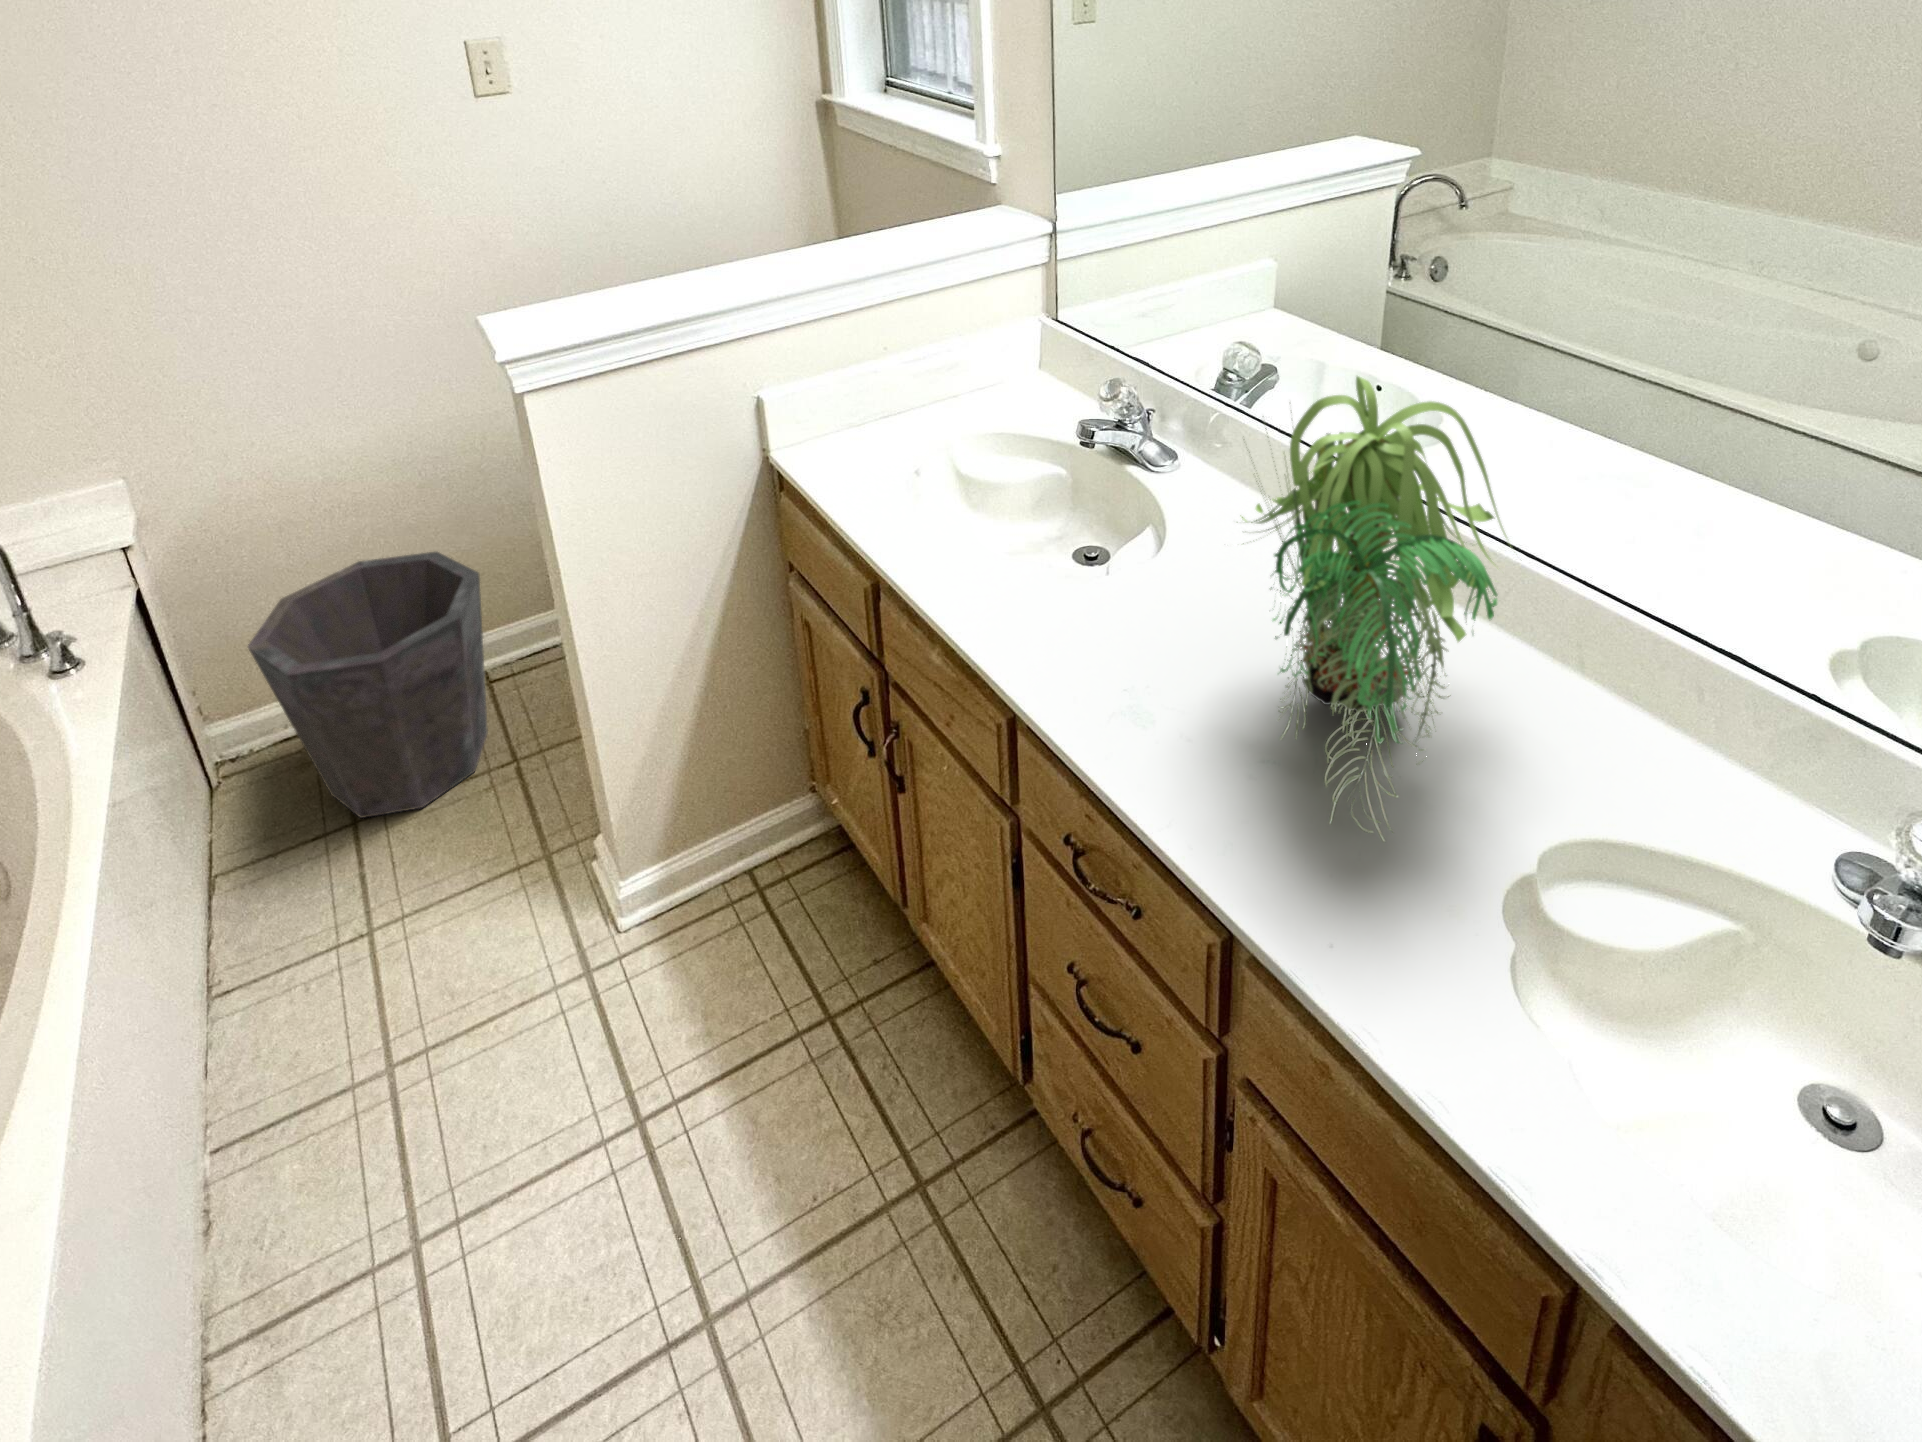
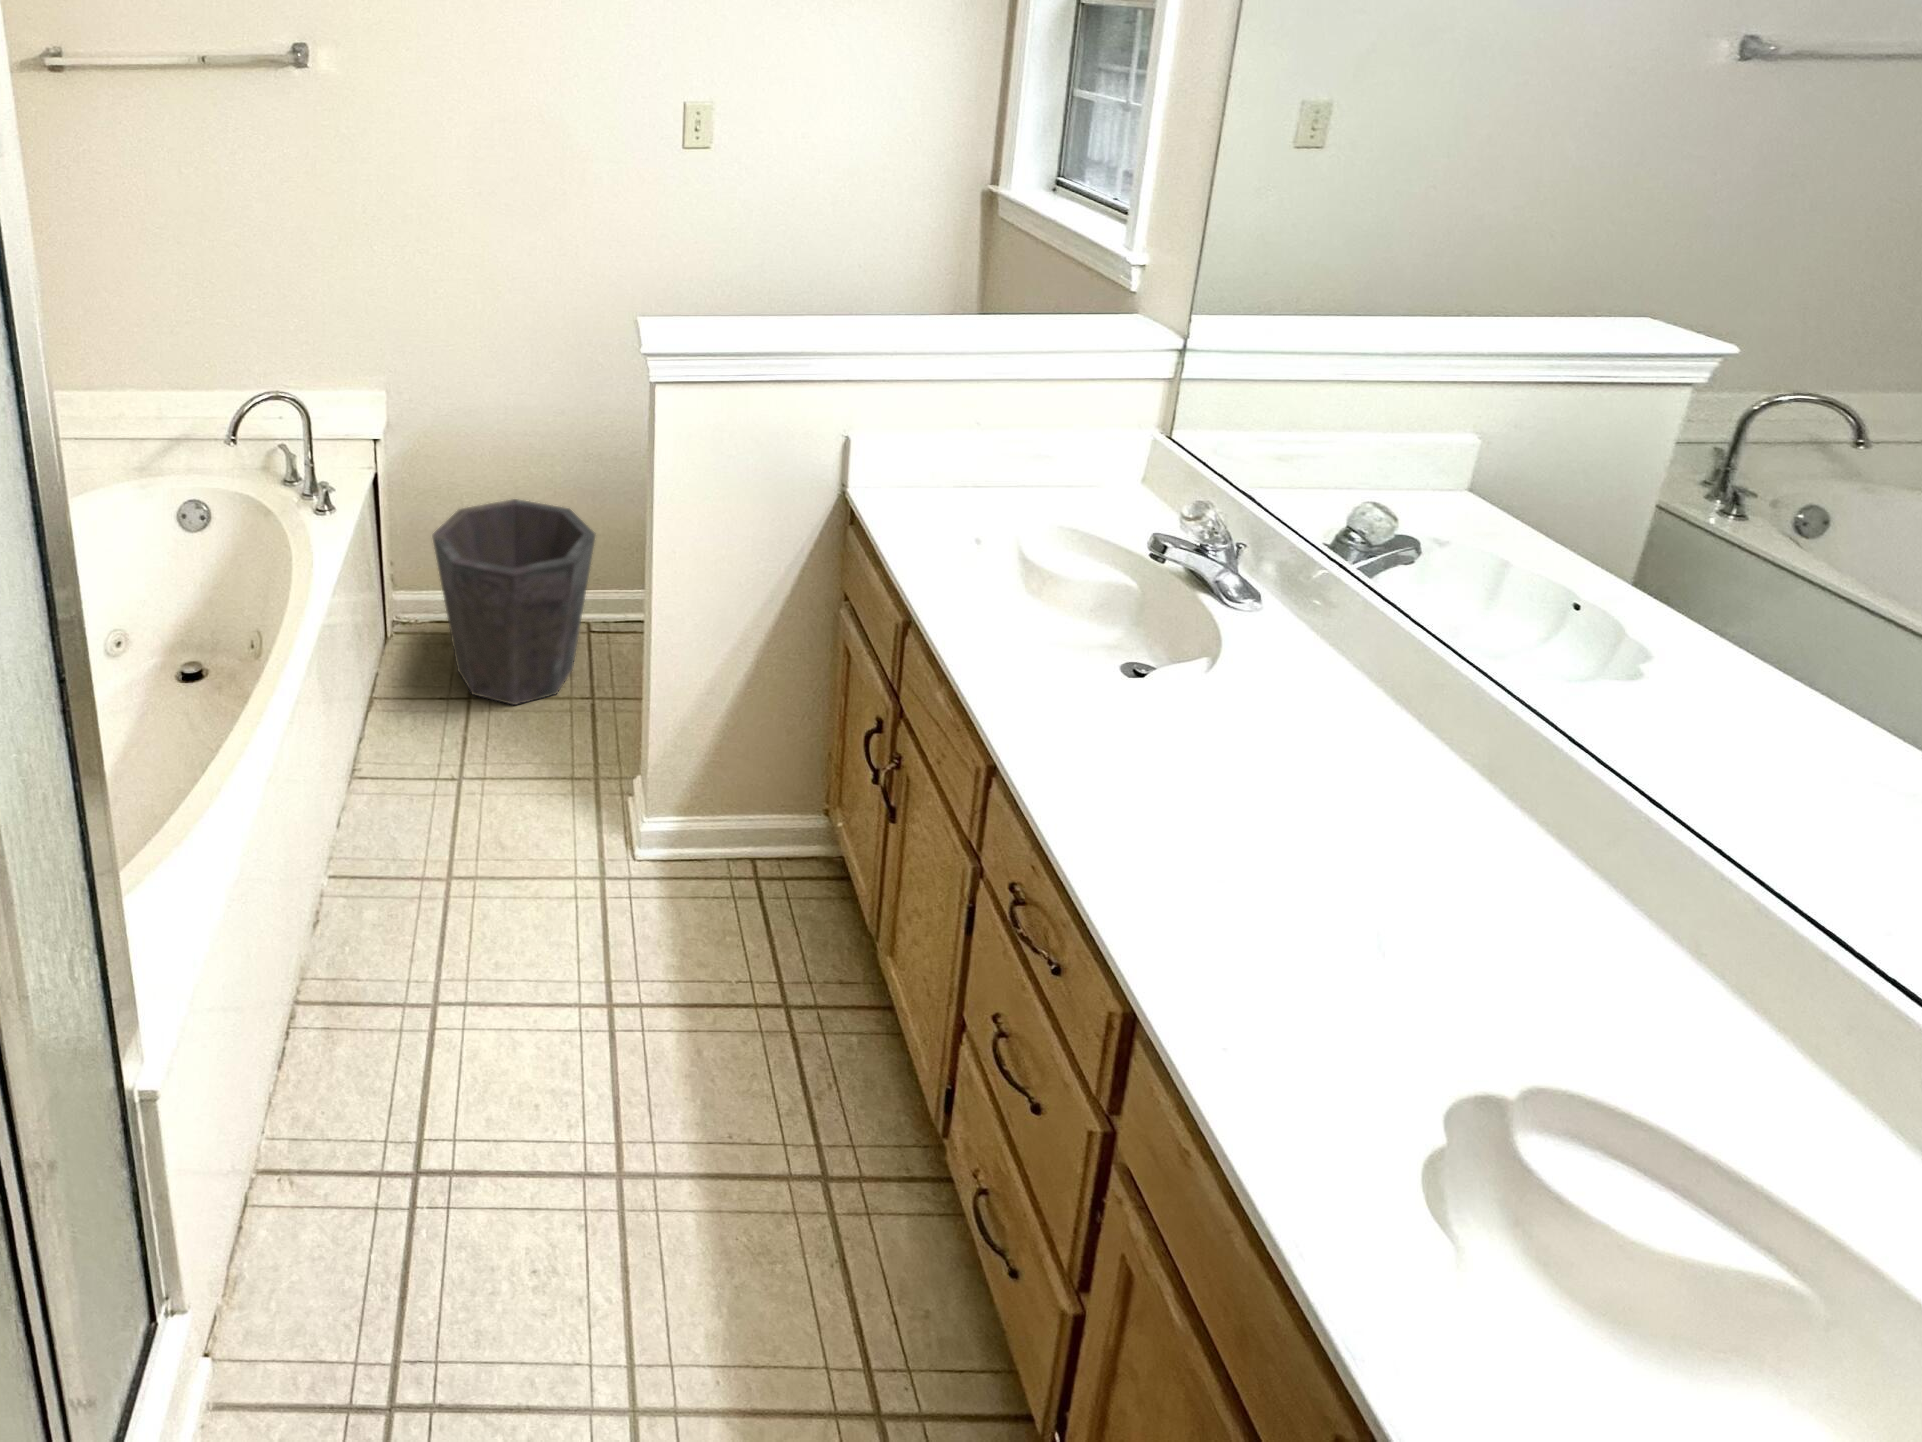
plant: present [1240,376,1511,841] -> none [1236,530,1624,998]

